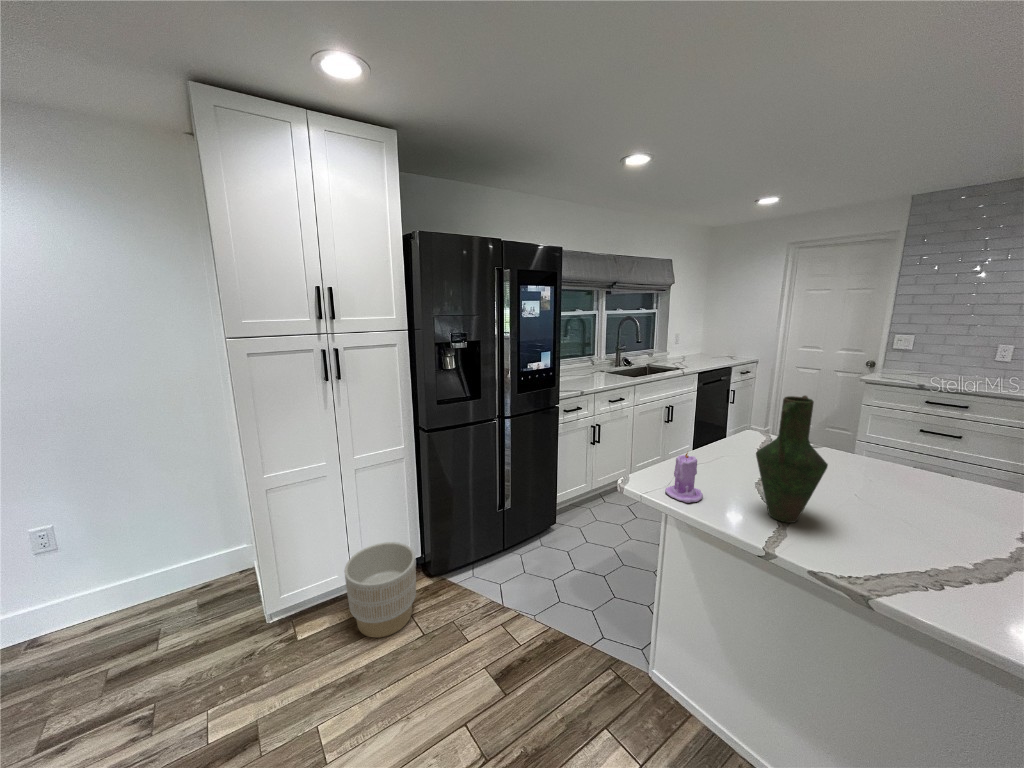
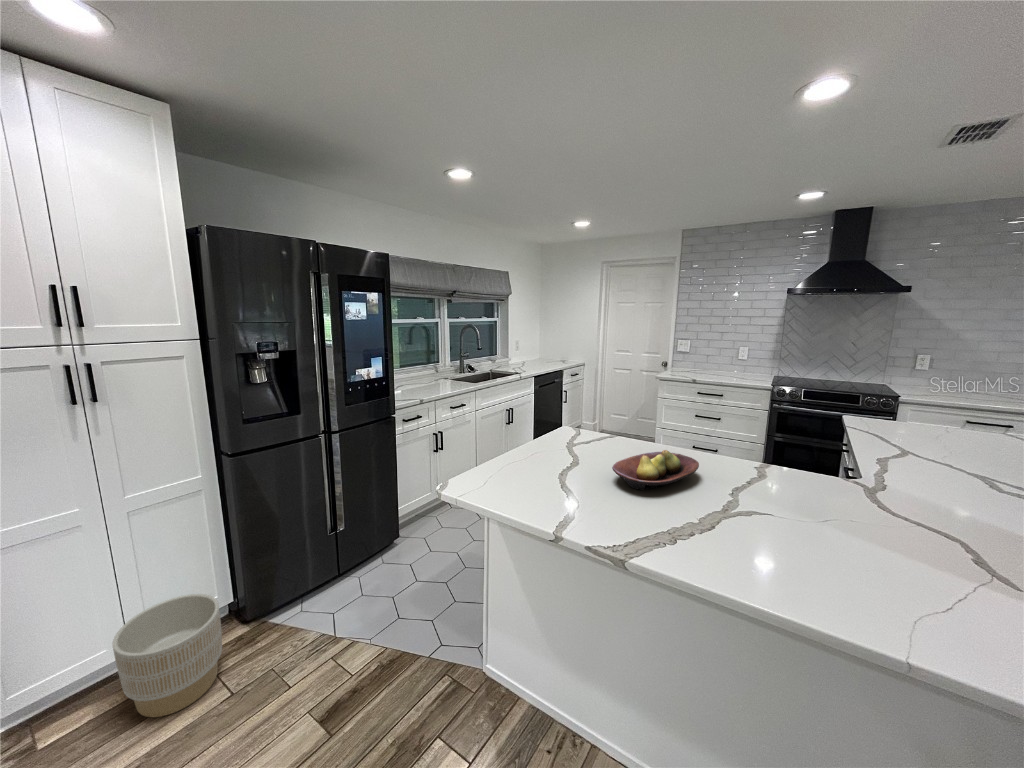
vase: present [756,396,828,523] -> none [553,399,603,507]
candle: present [665,453,703,503] -> none [483,453,515,501]
fruit bowl: none [830,467,969,514] -> present [612,450,699,490]

